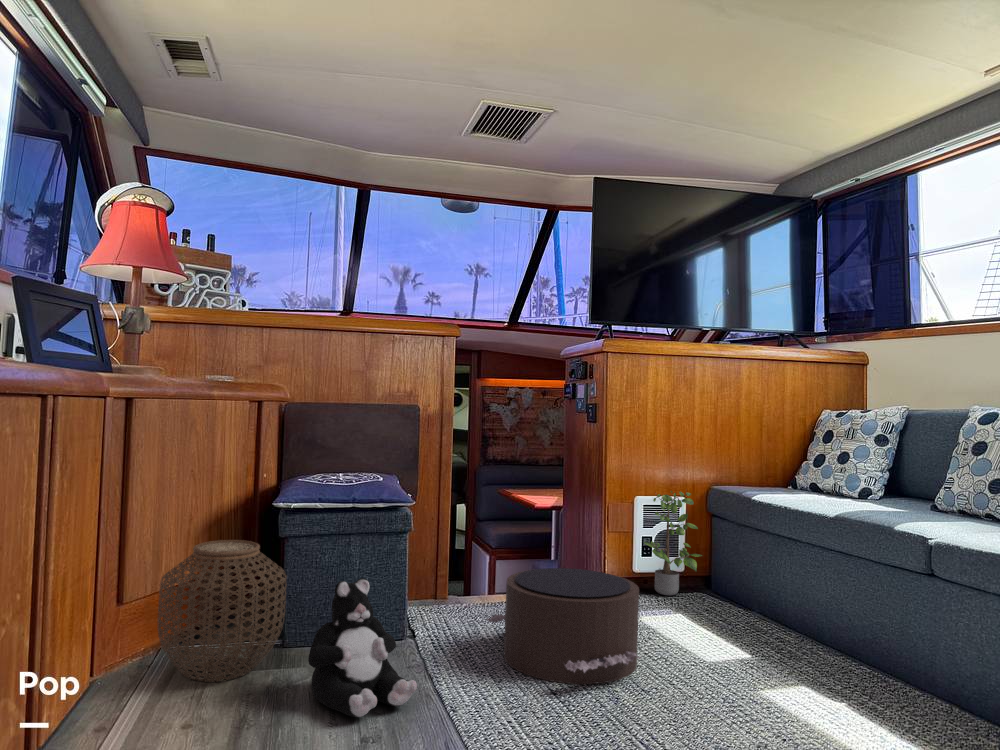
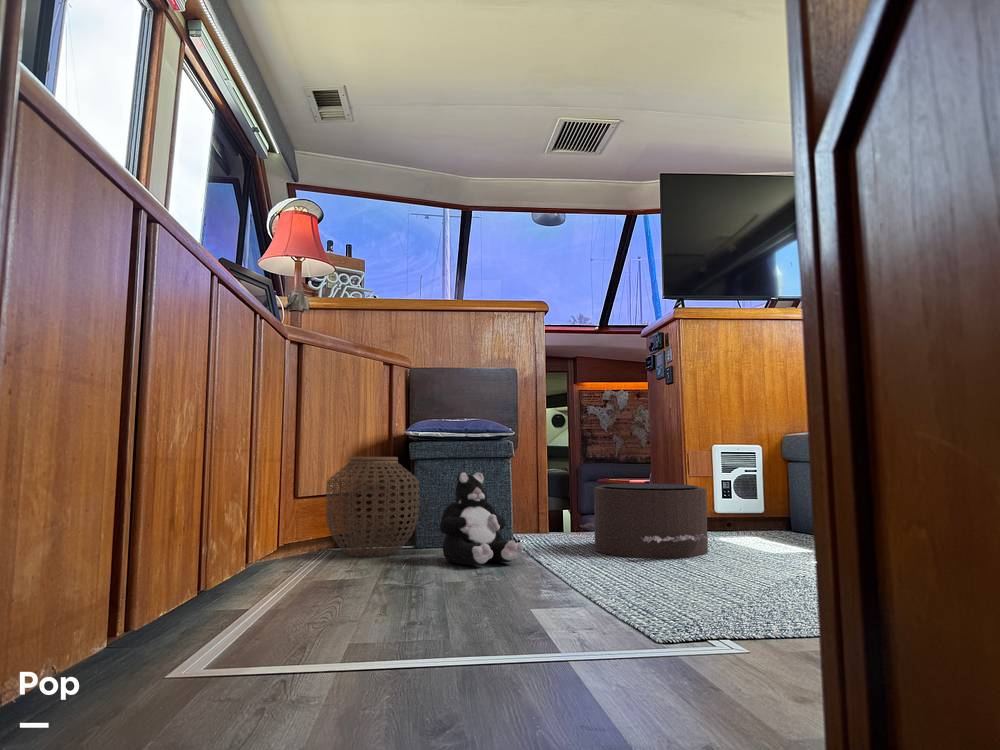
potted plant: present [644,491,702,595] -> none [723,434,781,529]

